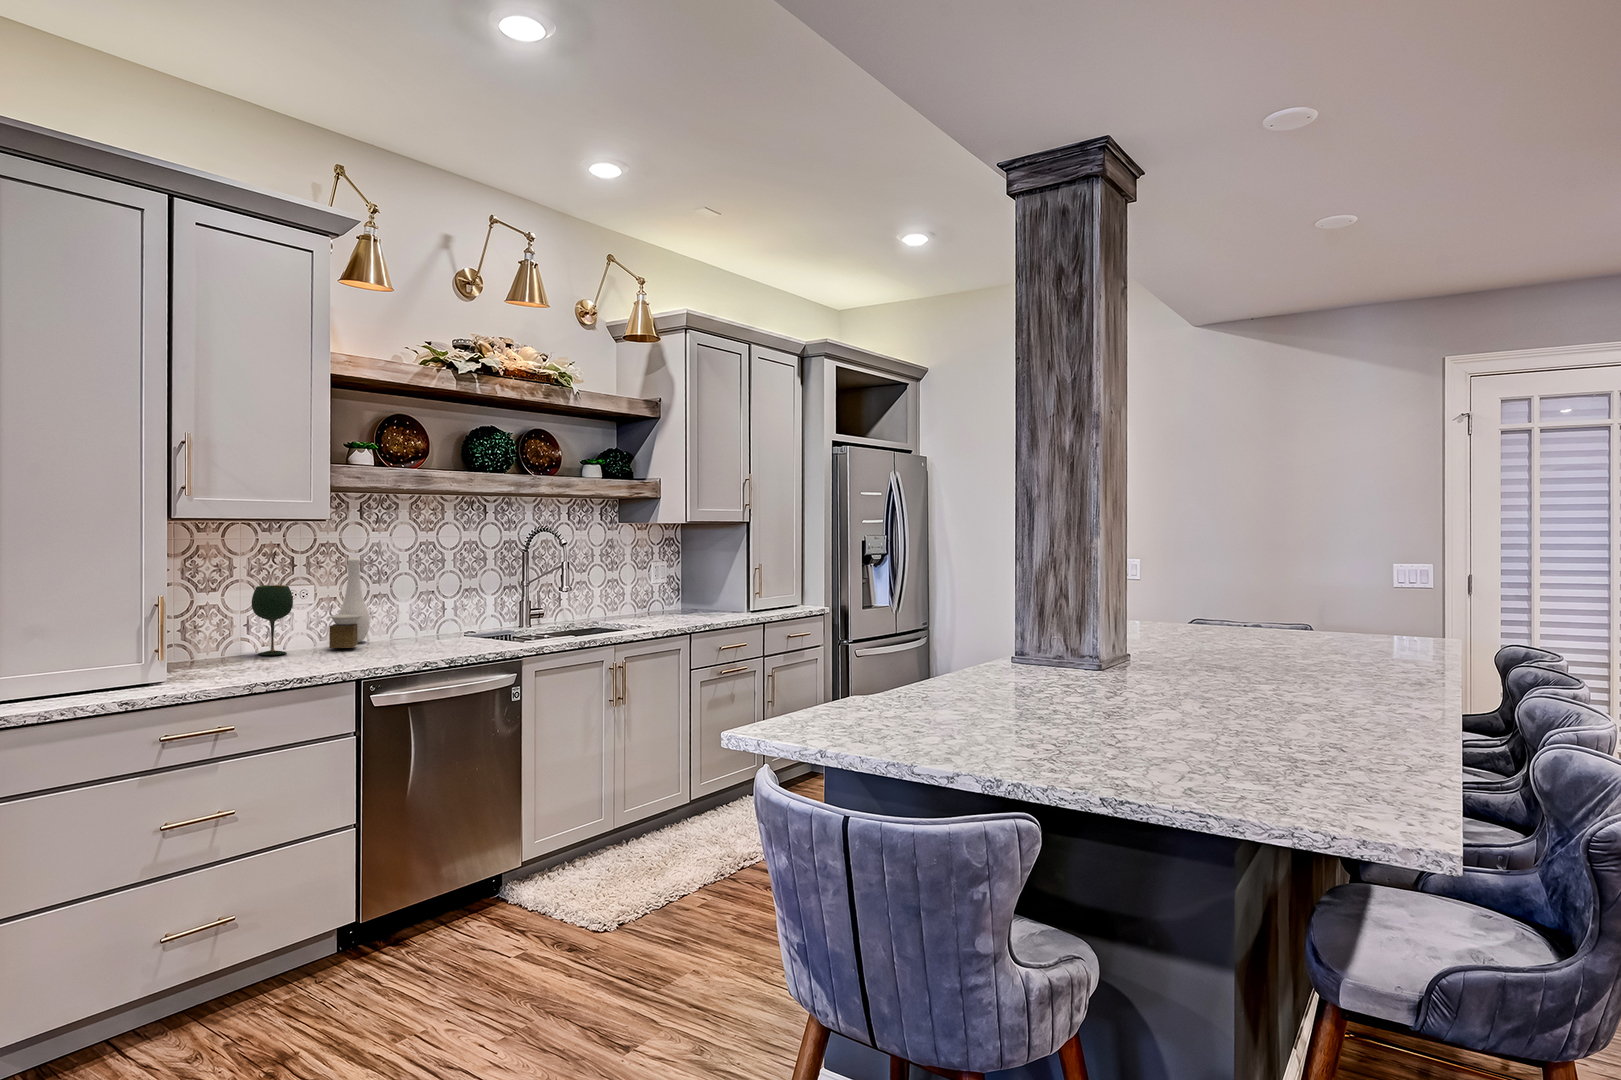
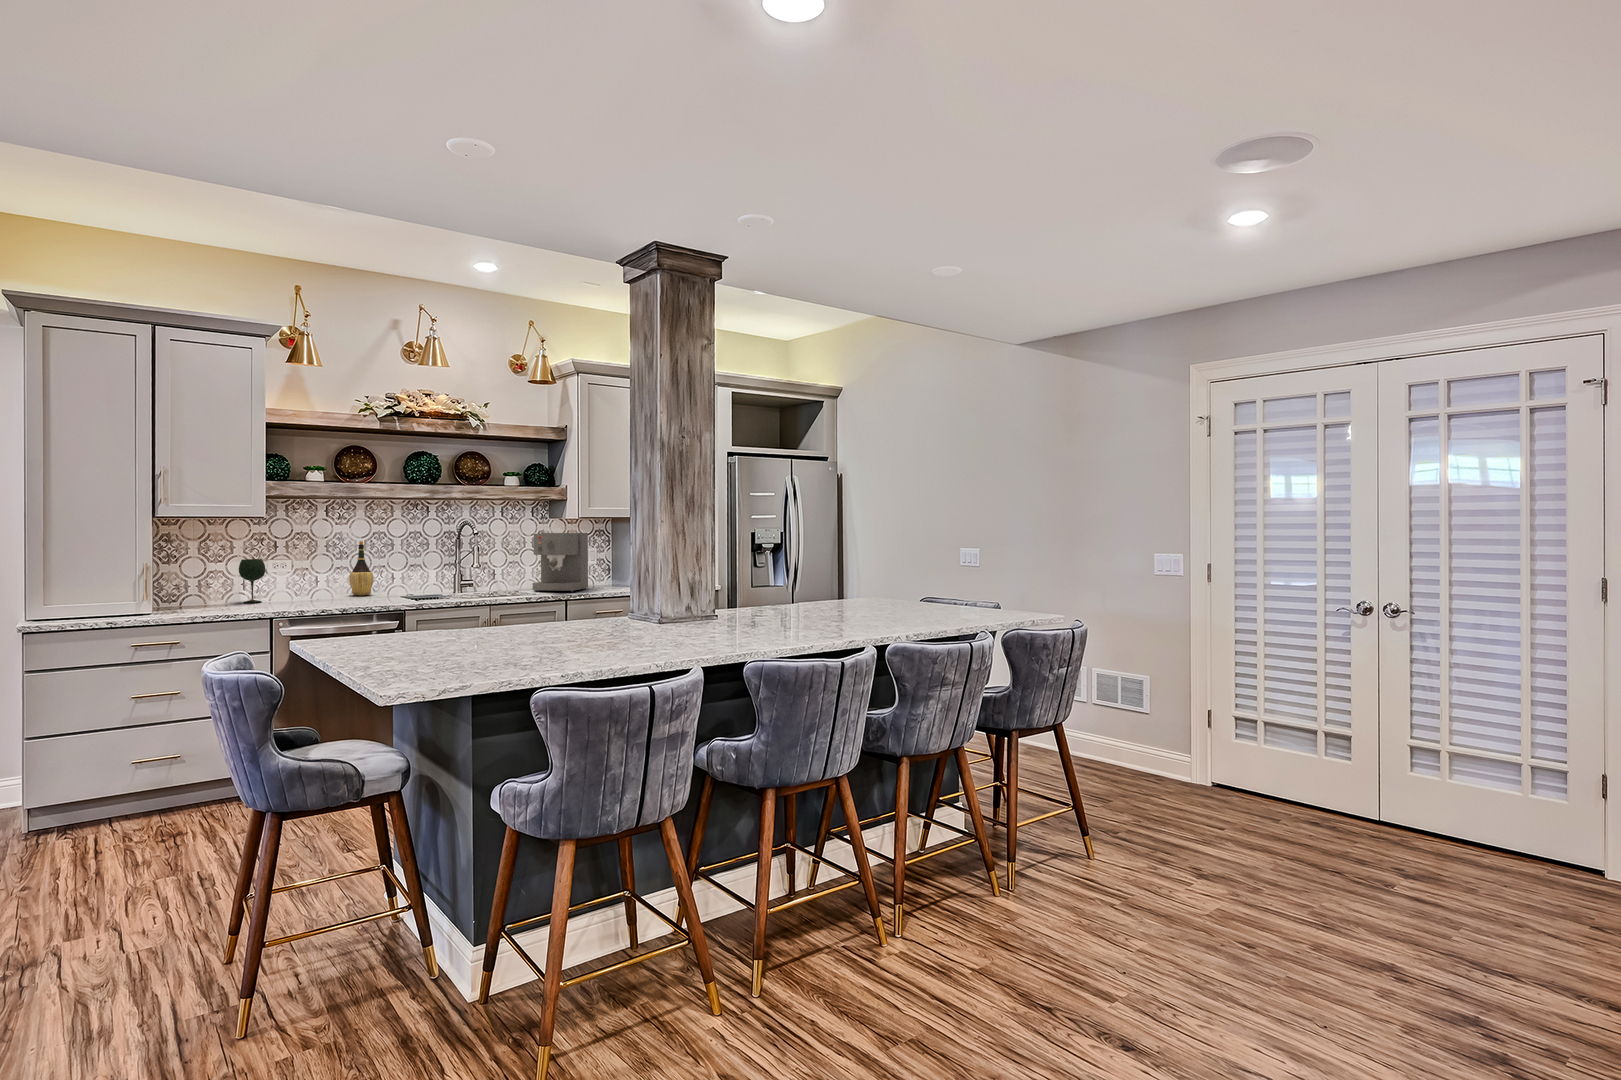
coffee maker: none [633,543,692,624] -> present [533,533,588,592]
wine bottle: none [395,556,430,636] -> present [349,541,373,595]
vase: present [329,558,370,648] -> none [290,542,327,600]

